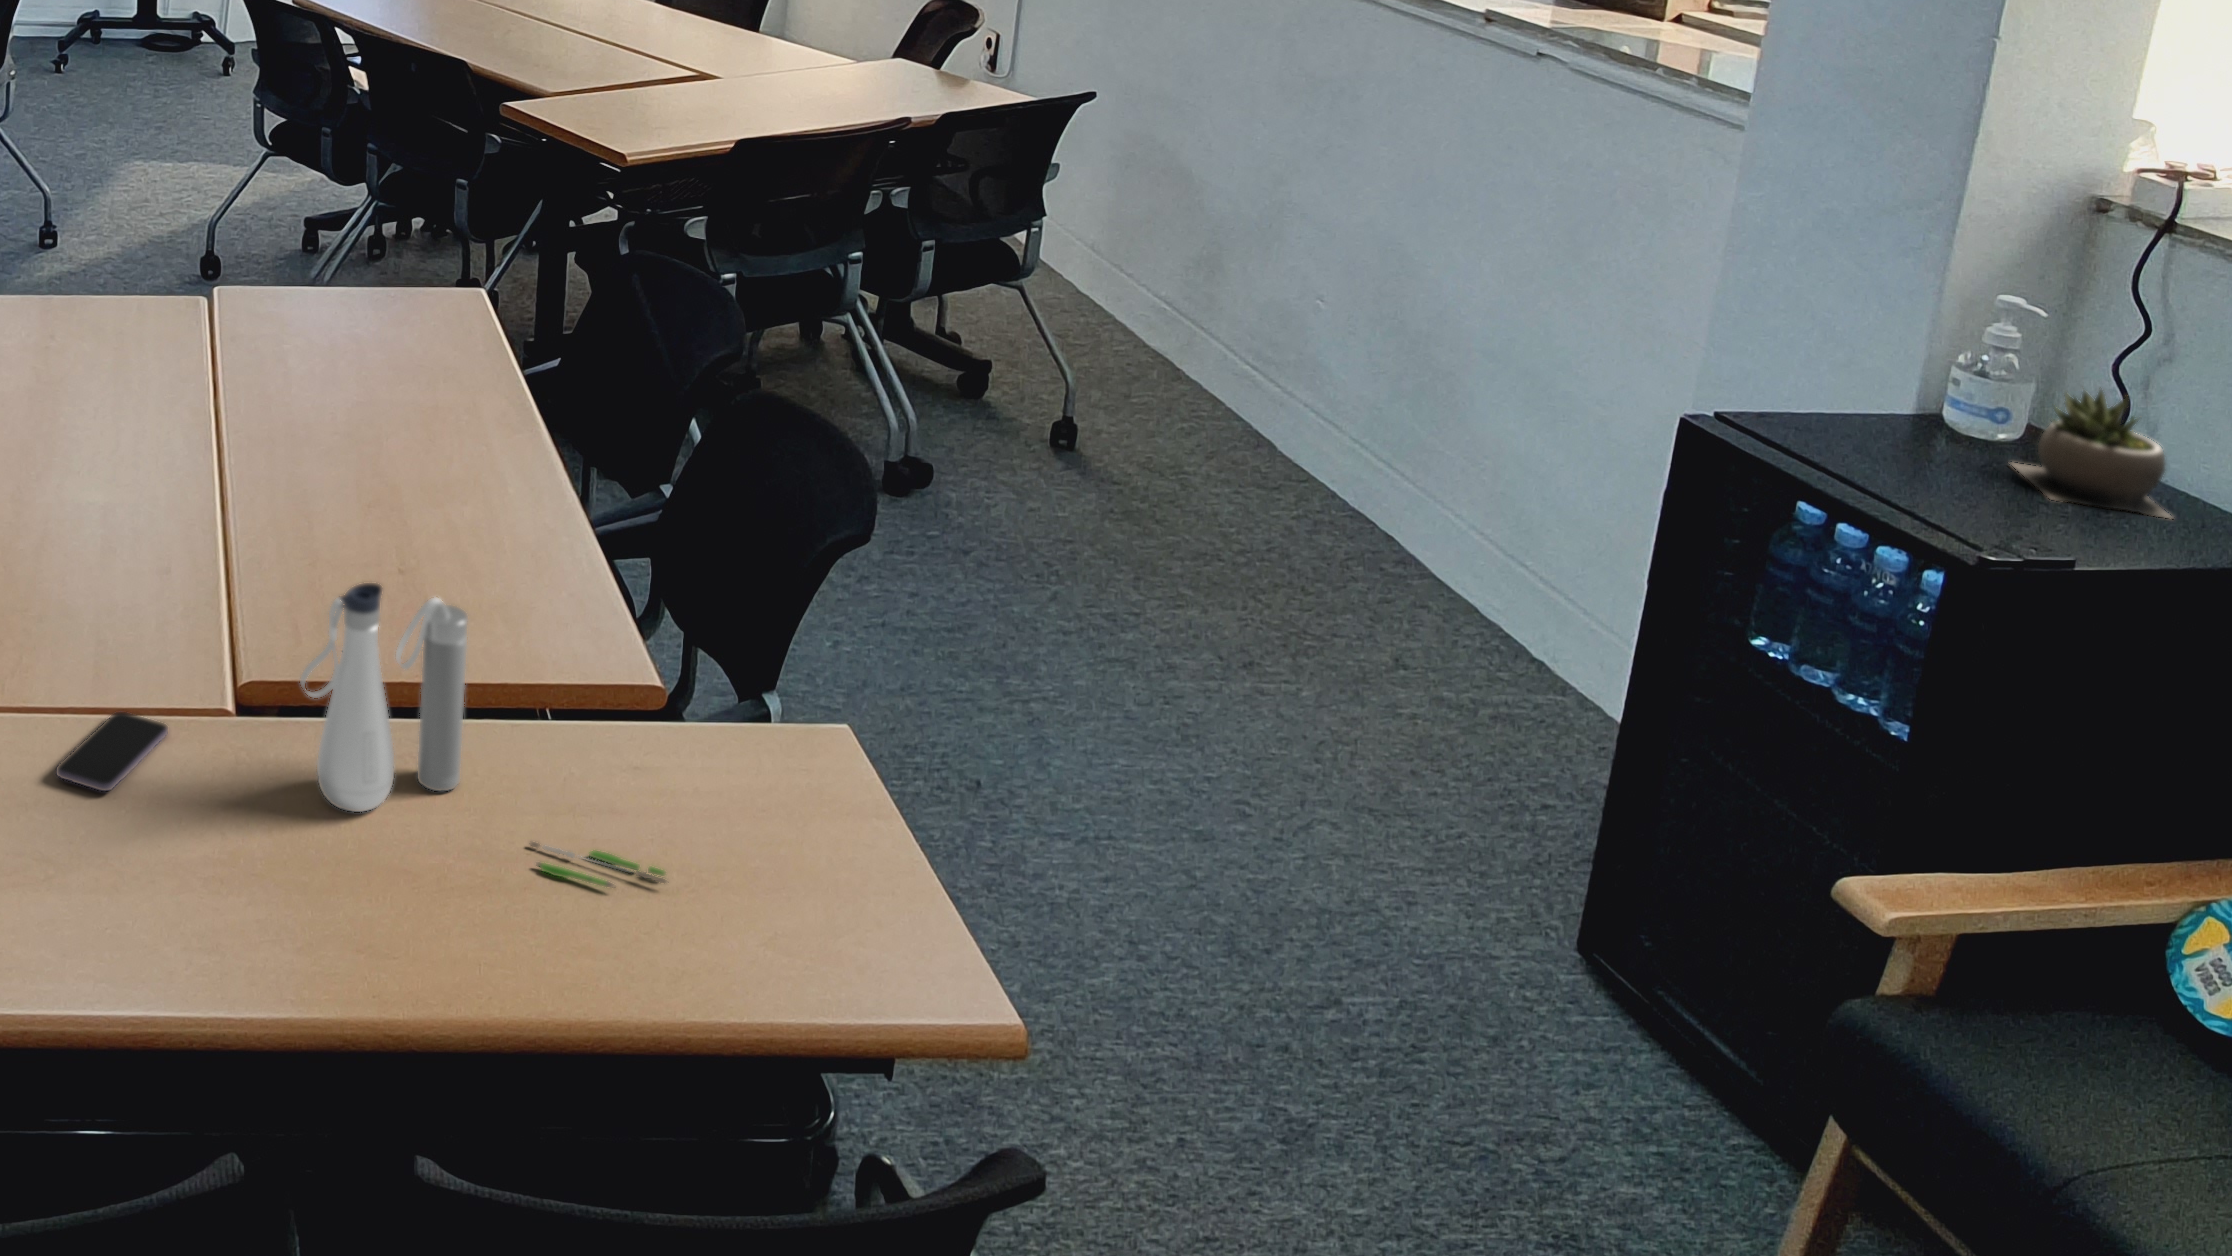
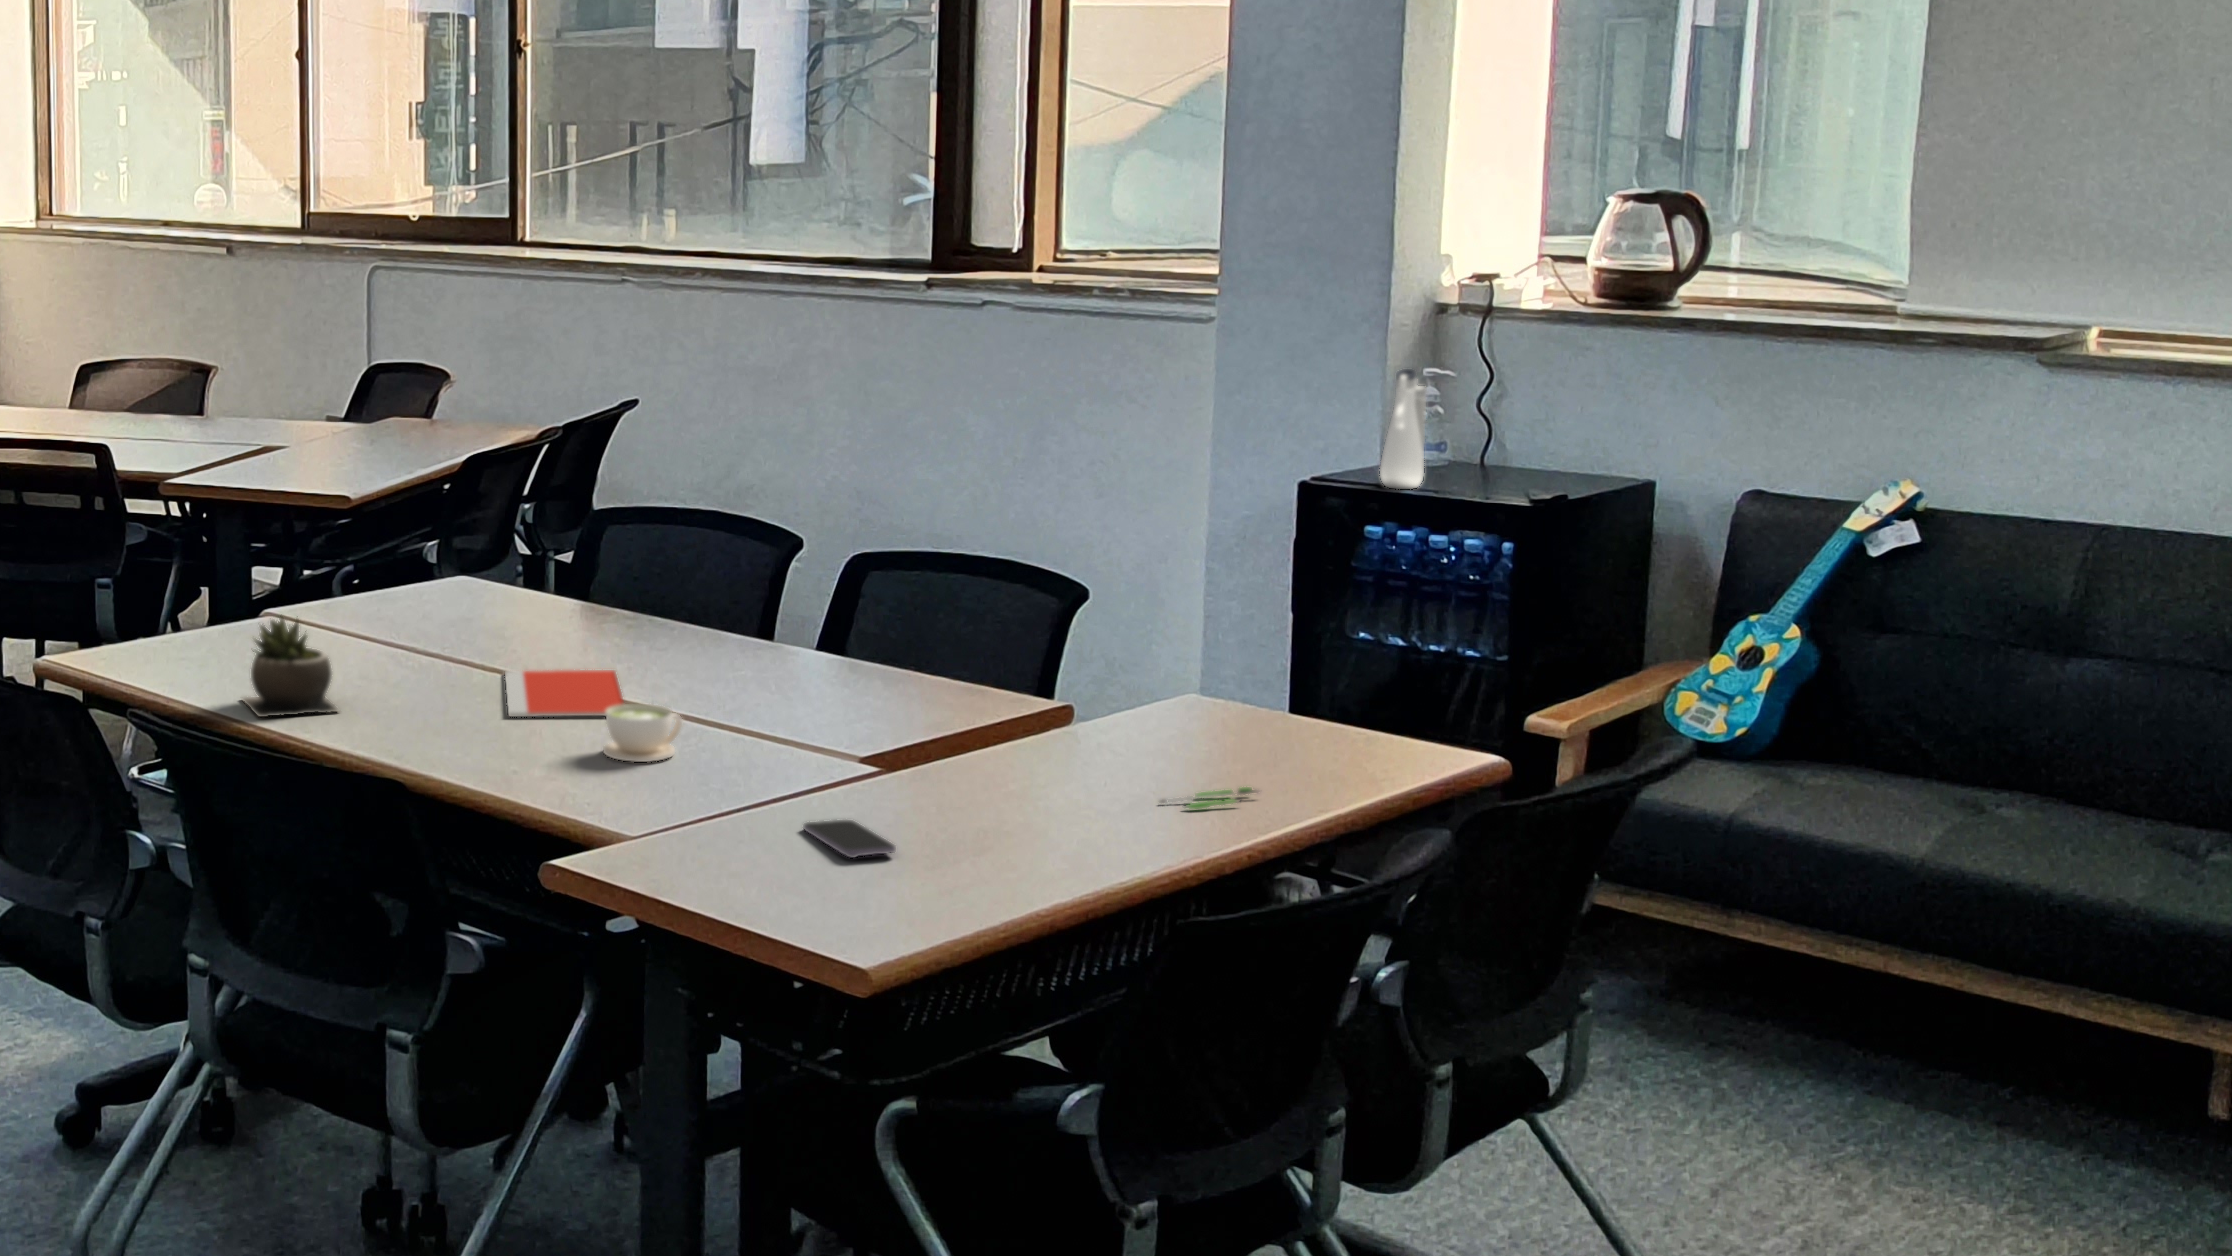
succulent plant: present [2012,390,2170,518] -> present [243,616,338,717]
notebook: none [208,405,421,500] -> present [505,670,625,717]
coffee cup: none [169,495,254,571] -> present [603,704,682,762]
water bottle: present [301,583,468,812] -> present [1380,369,1427,489]

